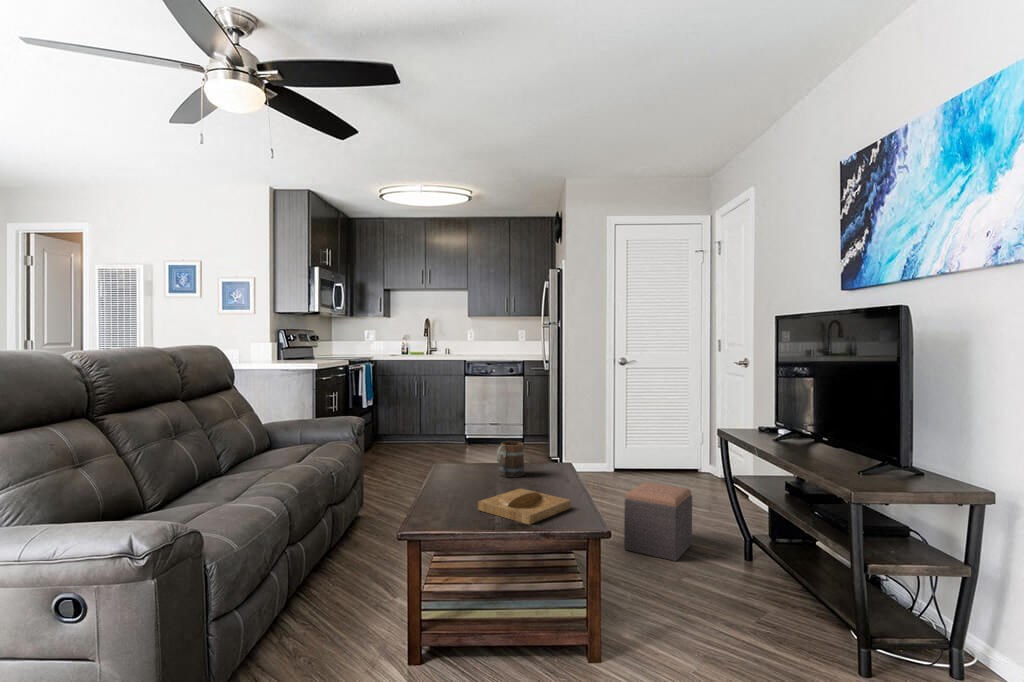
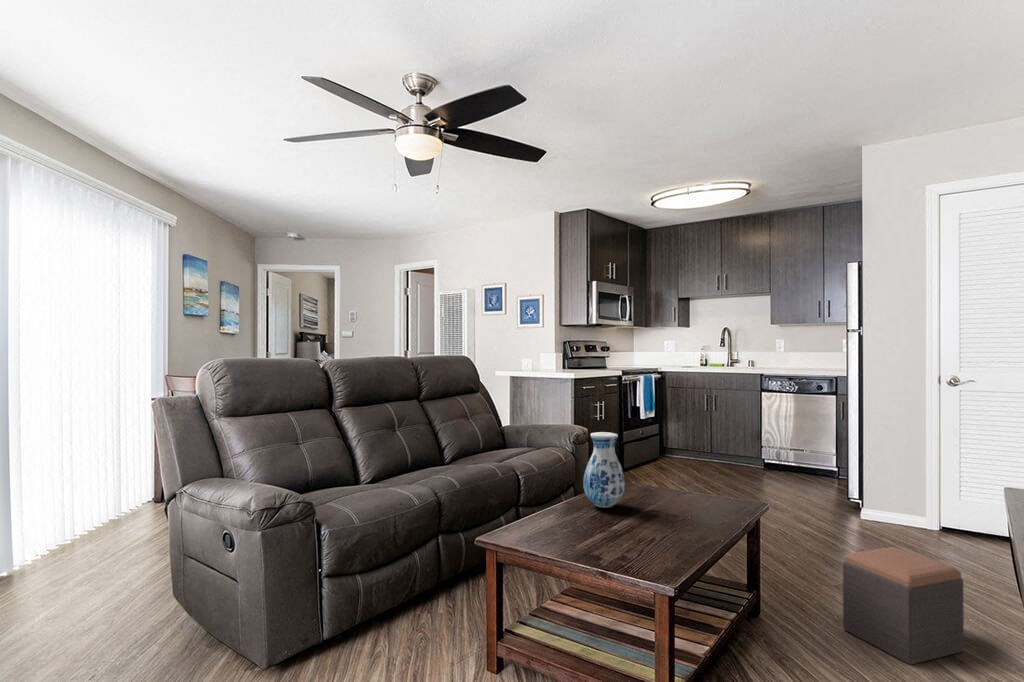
vase: none [446,417,485,488] -> present [583,432,625,508]
mug: present [497,441,524,477] -> none [648,465,689,506]
tray: present [478,488,571,524] -> none [577,516,674,554]

